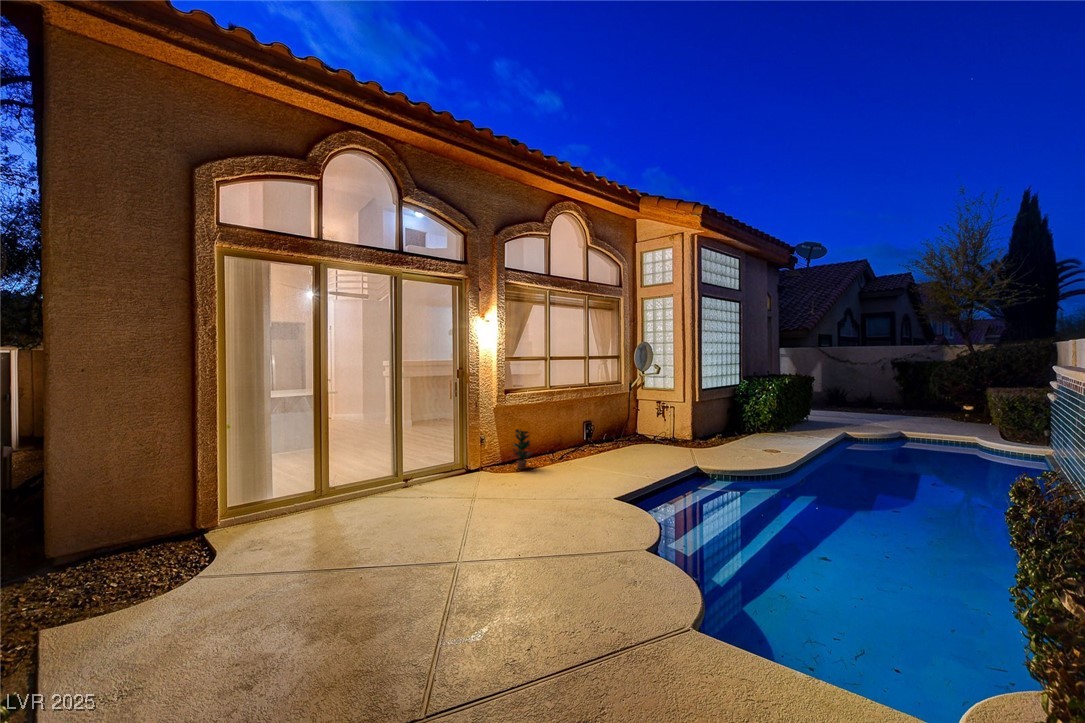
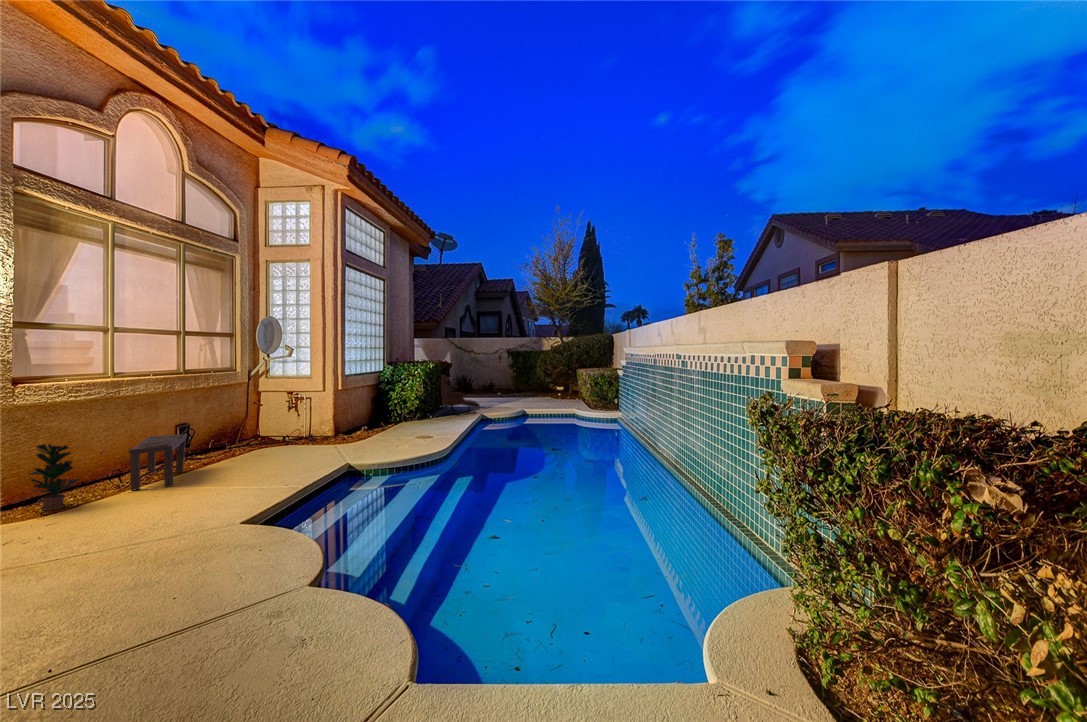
lounge chair: none [793,388,846,432] -> present [441,374,480,415]
bench: none [557,429,589,465] -> present [129,434,187,491]

